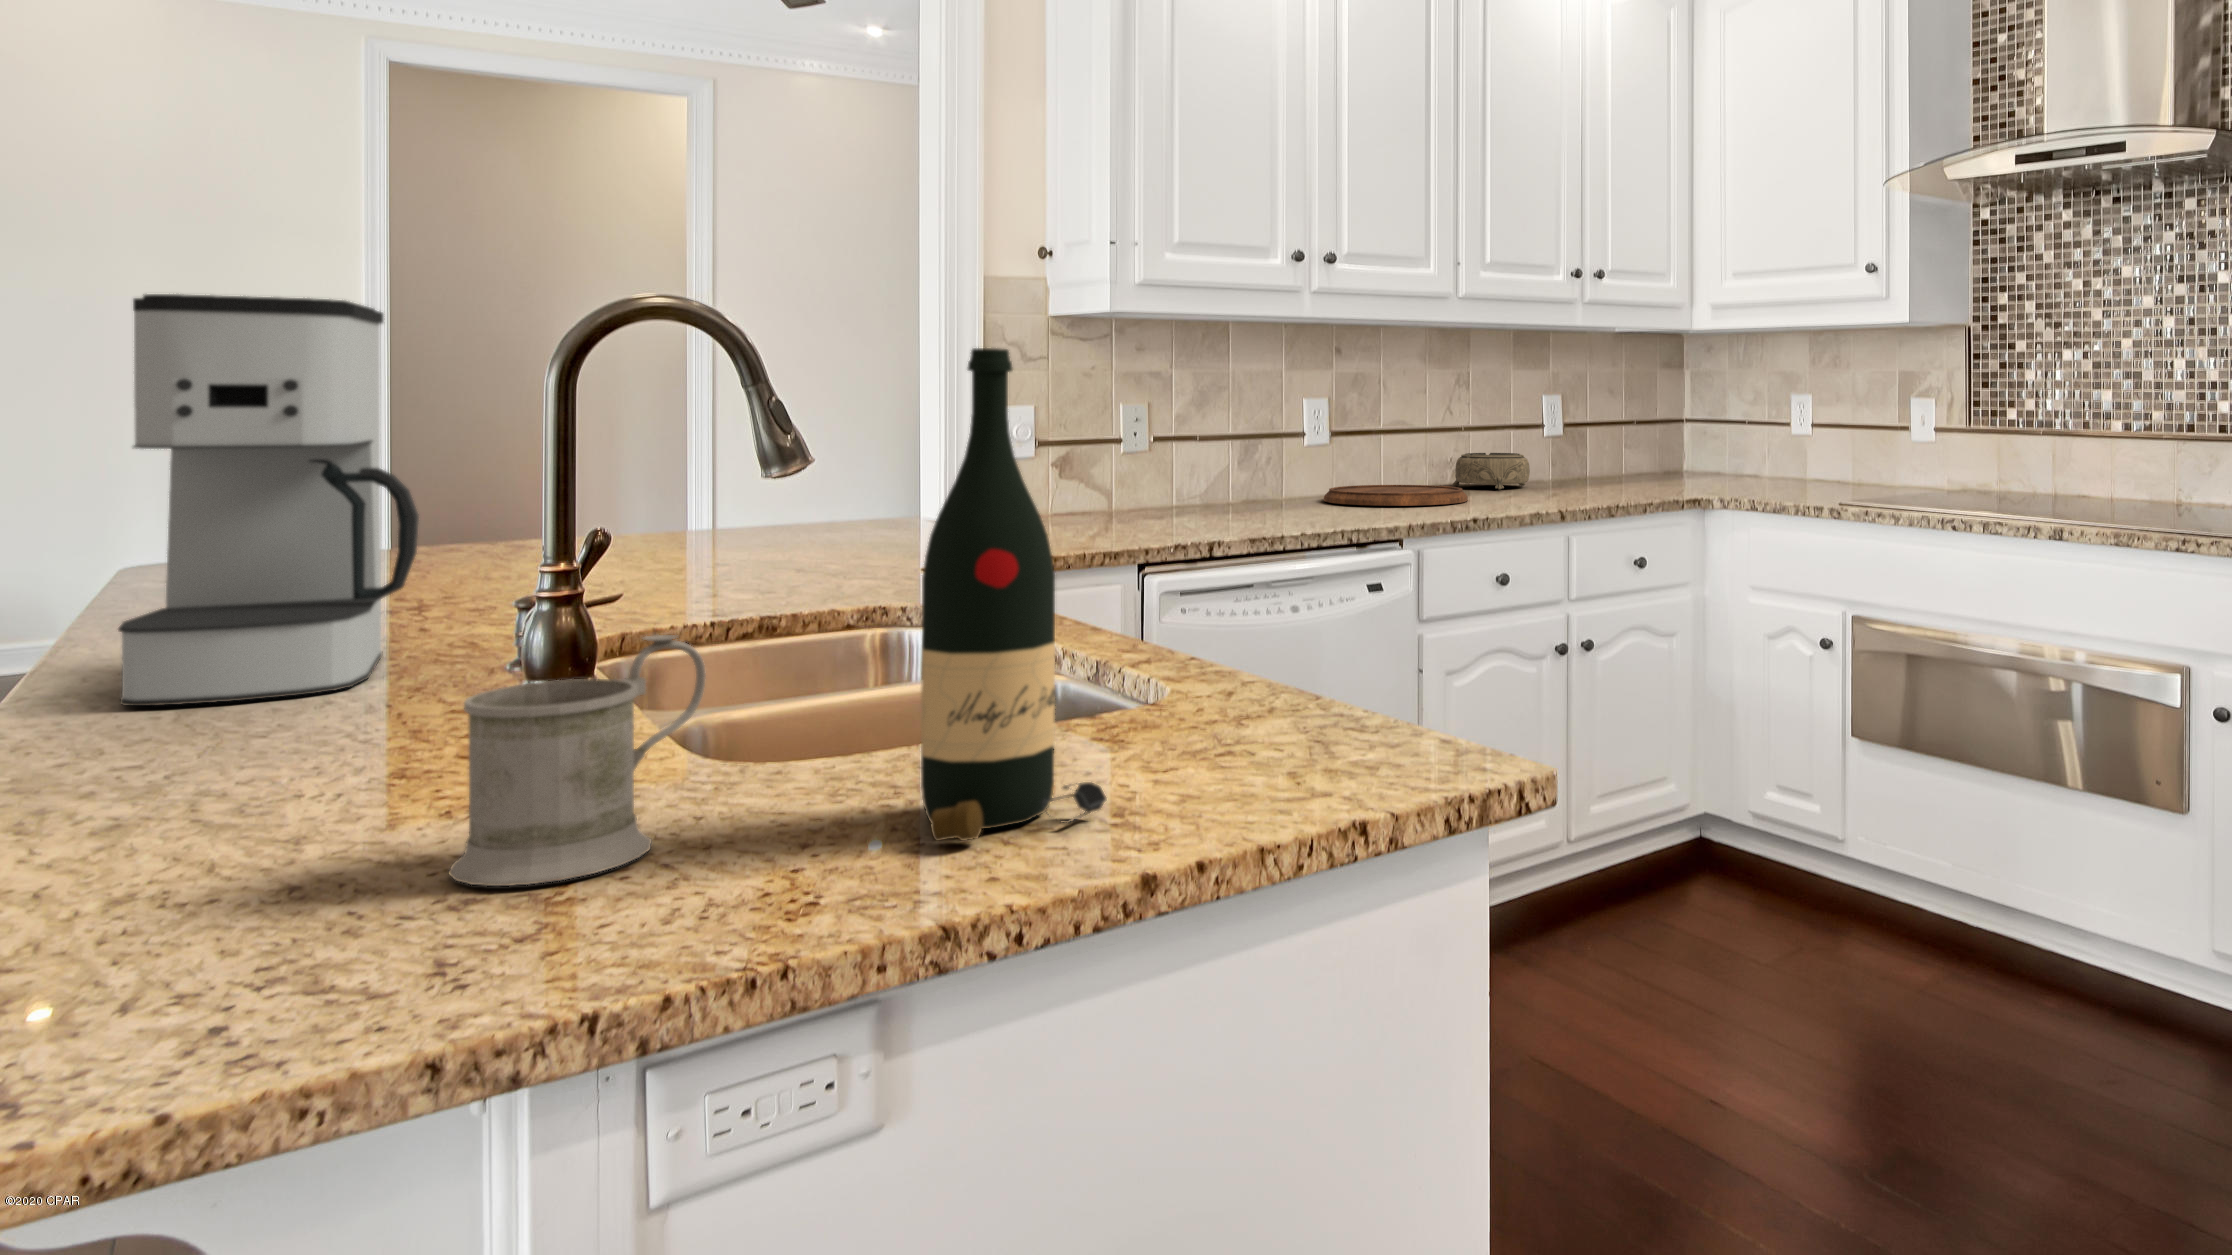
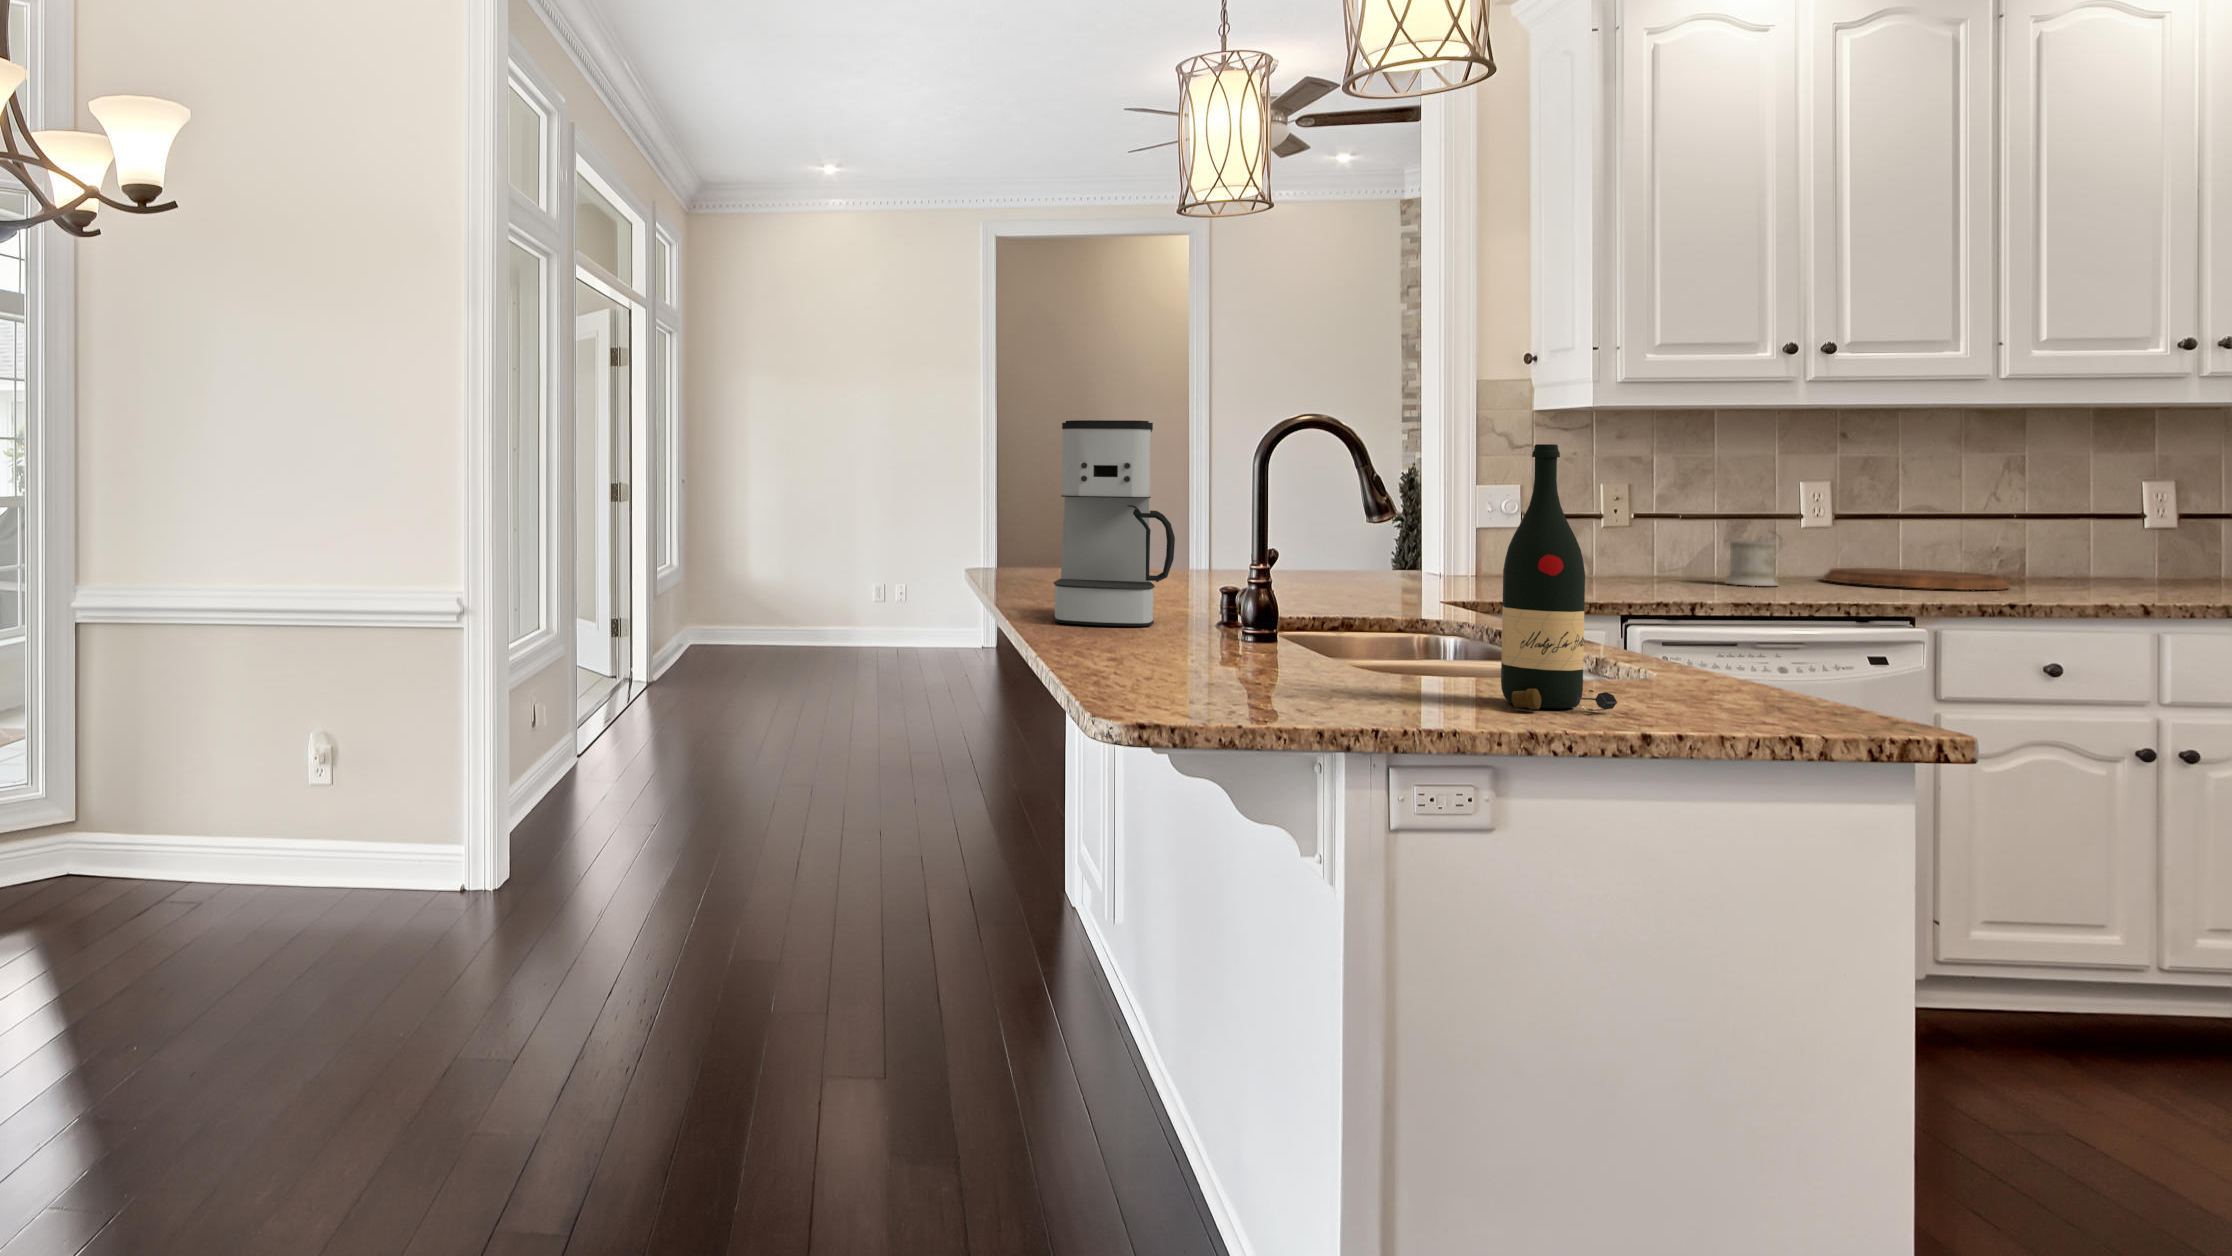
decorative bowl: present [1452,453,1530,489] -> none [1997,542,2110,582]
mug: present [449,635,706,886] -> present [1726,531,1783,586]

